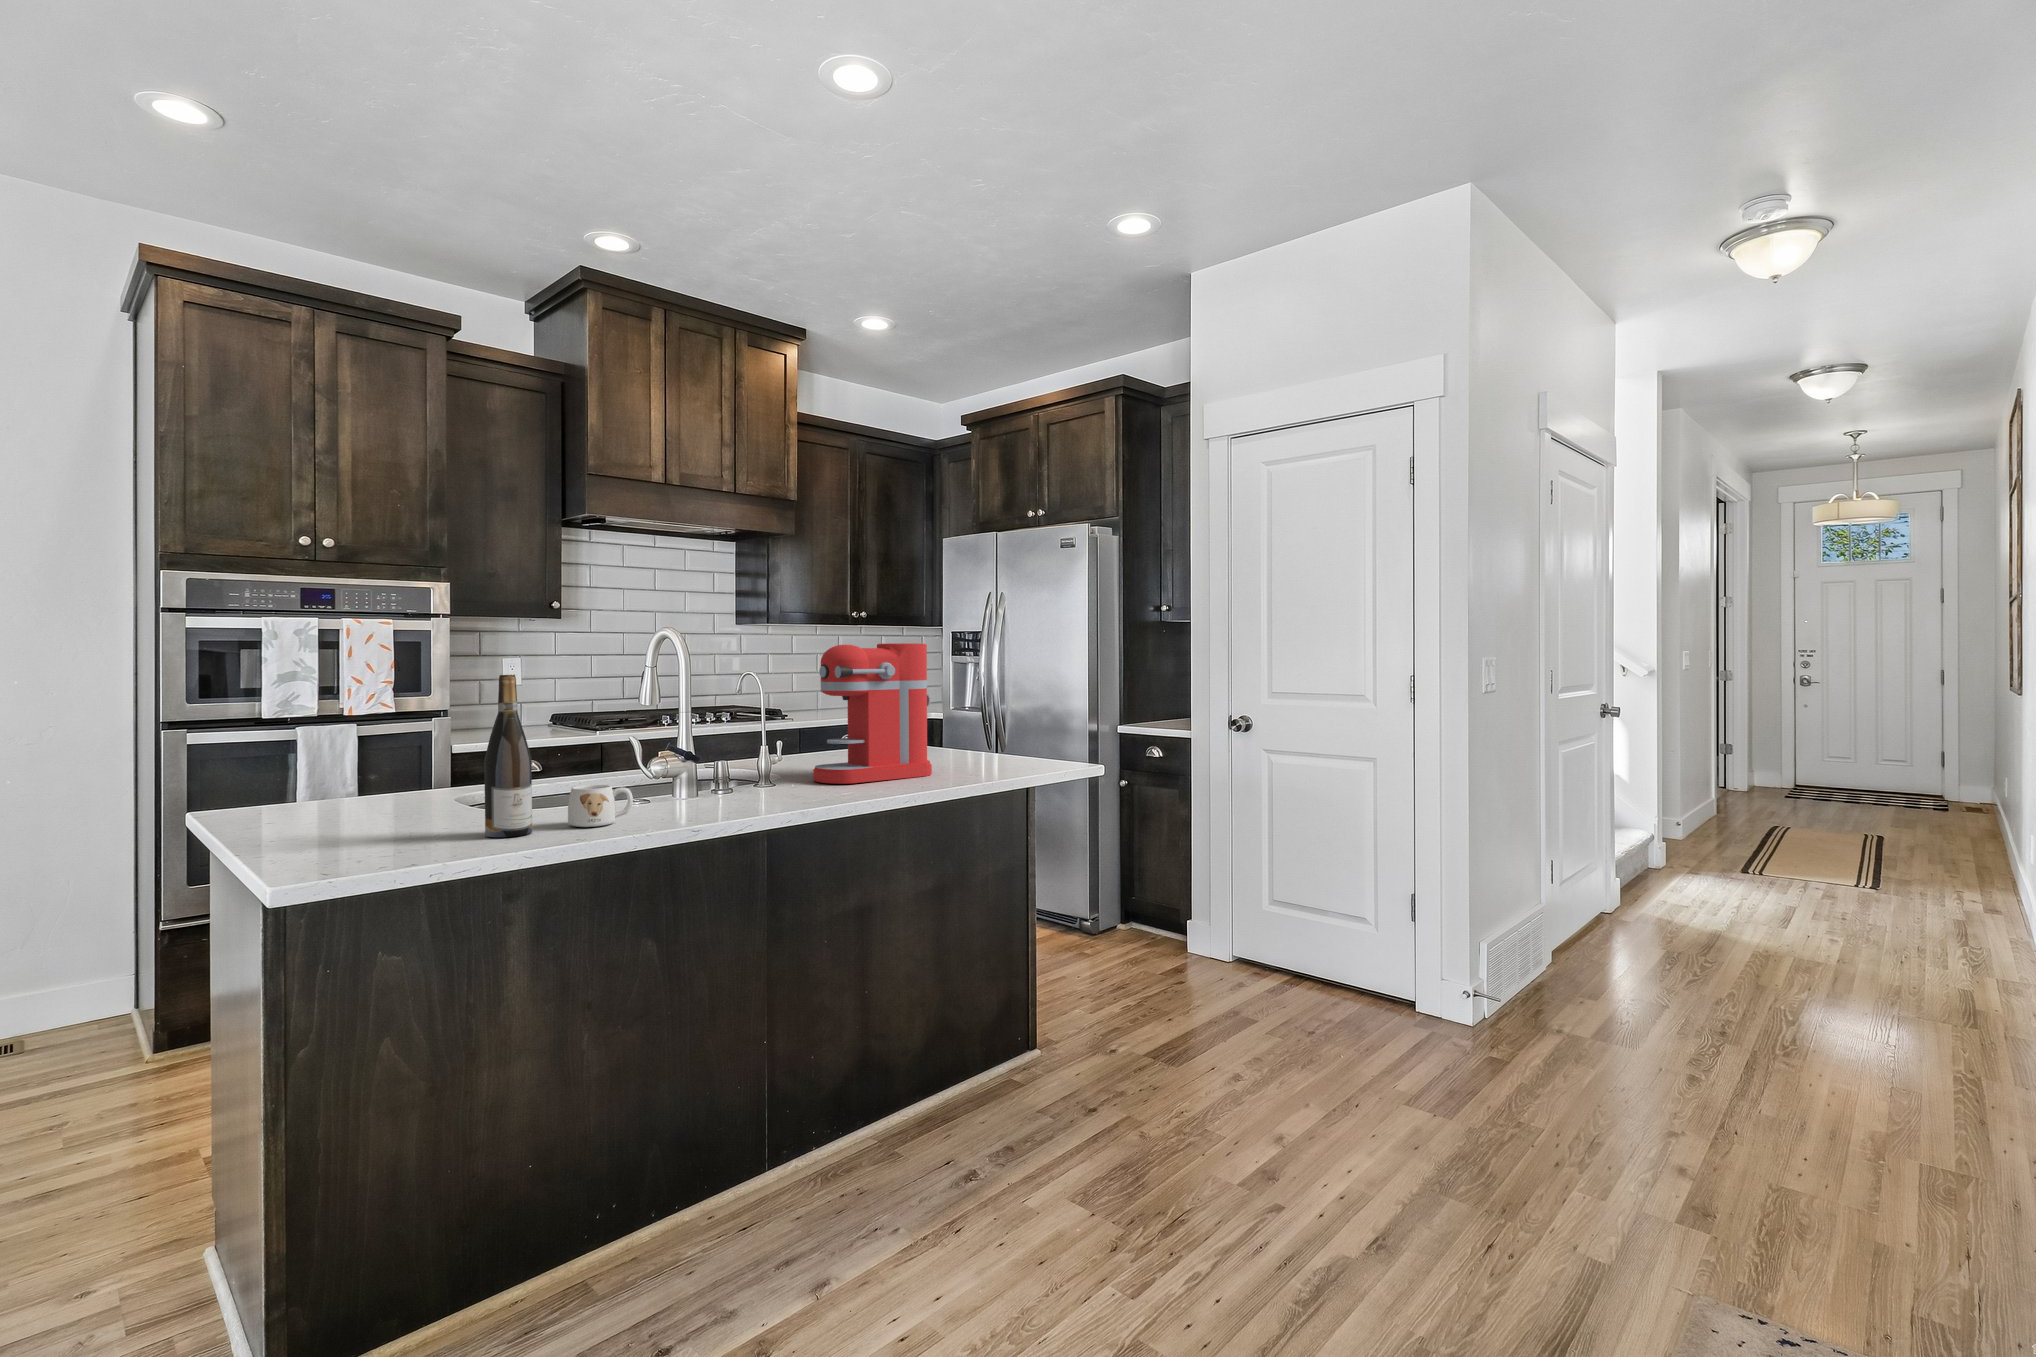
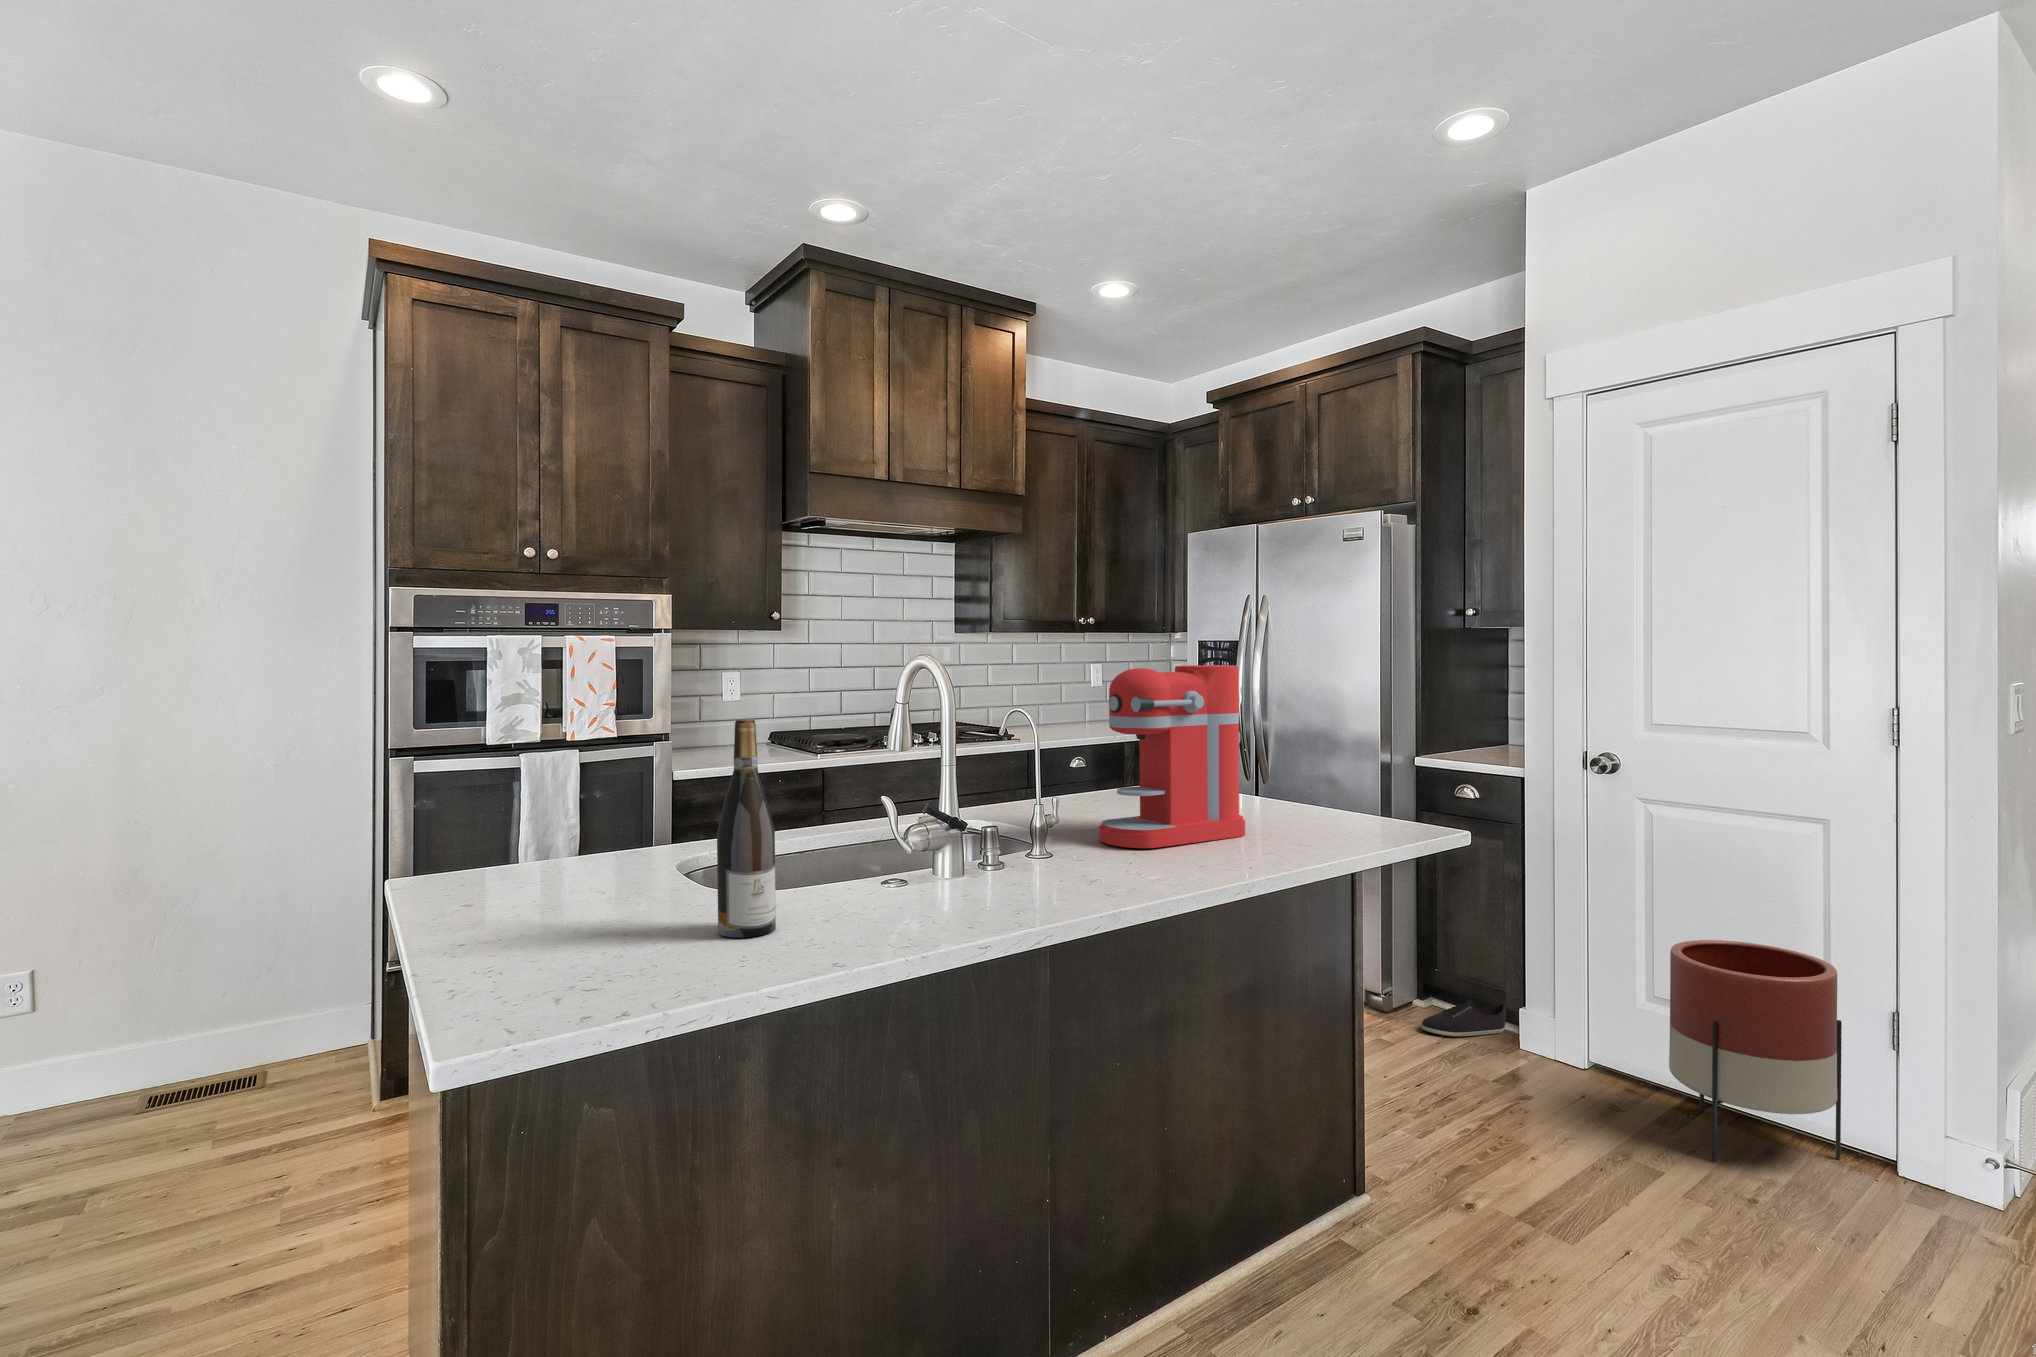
mug: present [568,785,633,827] -> none [819,861,899,921]
planter: none [1276,860,1387,1022] -> present [1669,940,1842,1161]
shoe: none [1115,923,1181,953] -> present [1421,999,1506,1036]

